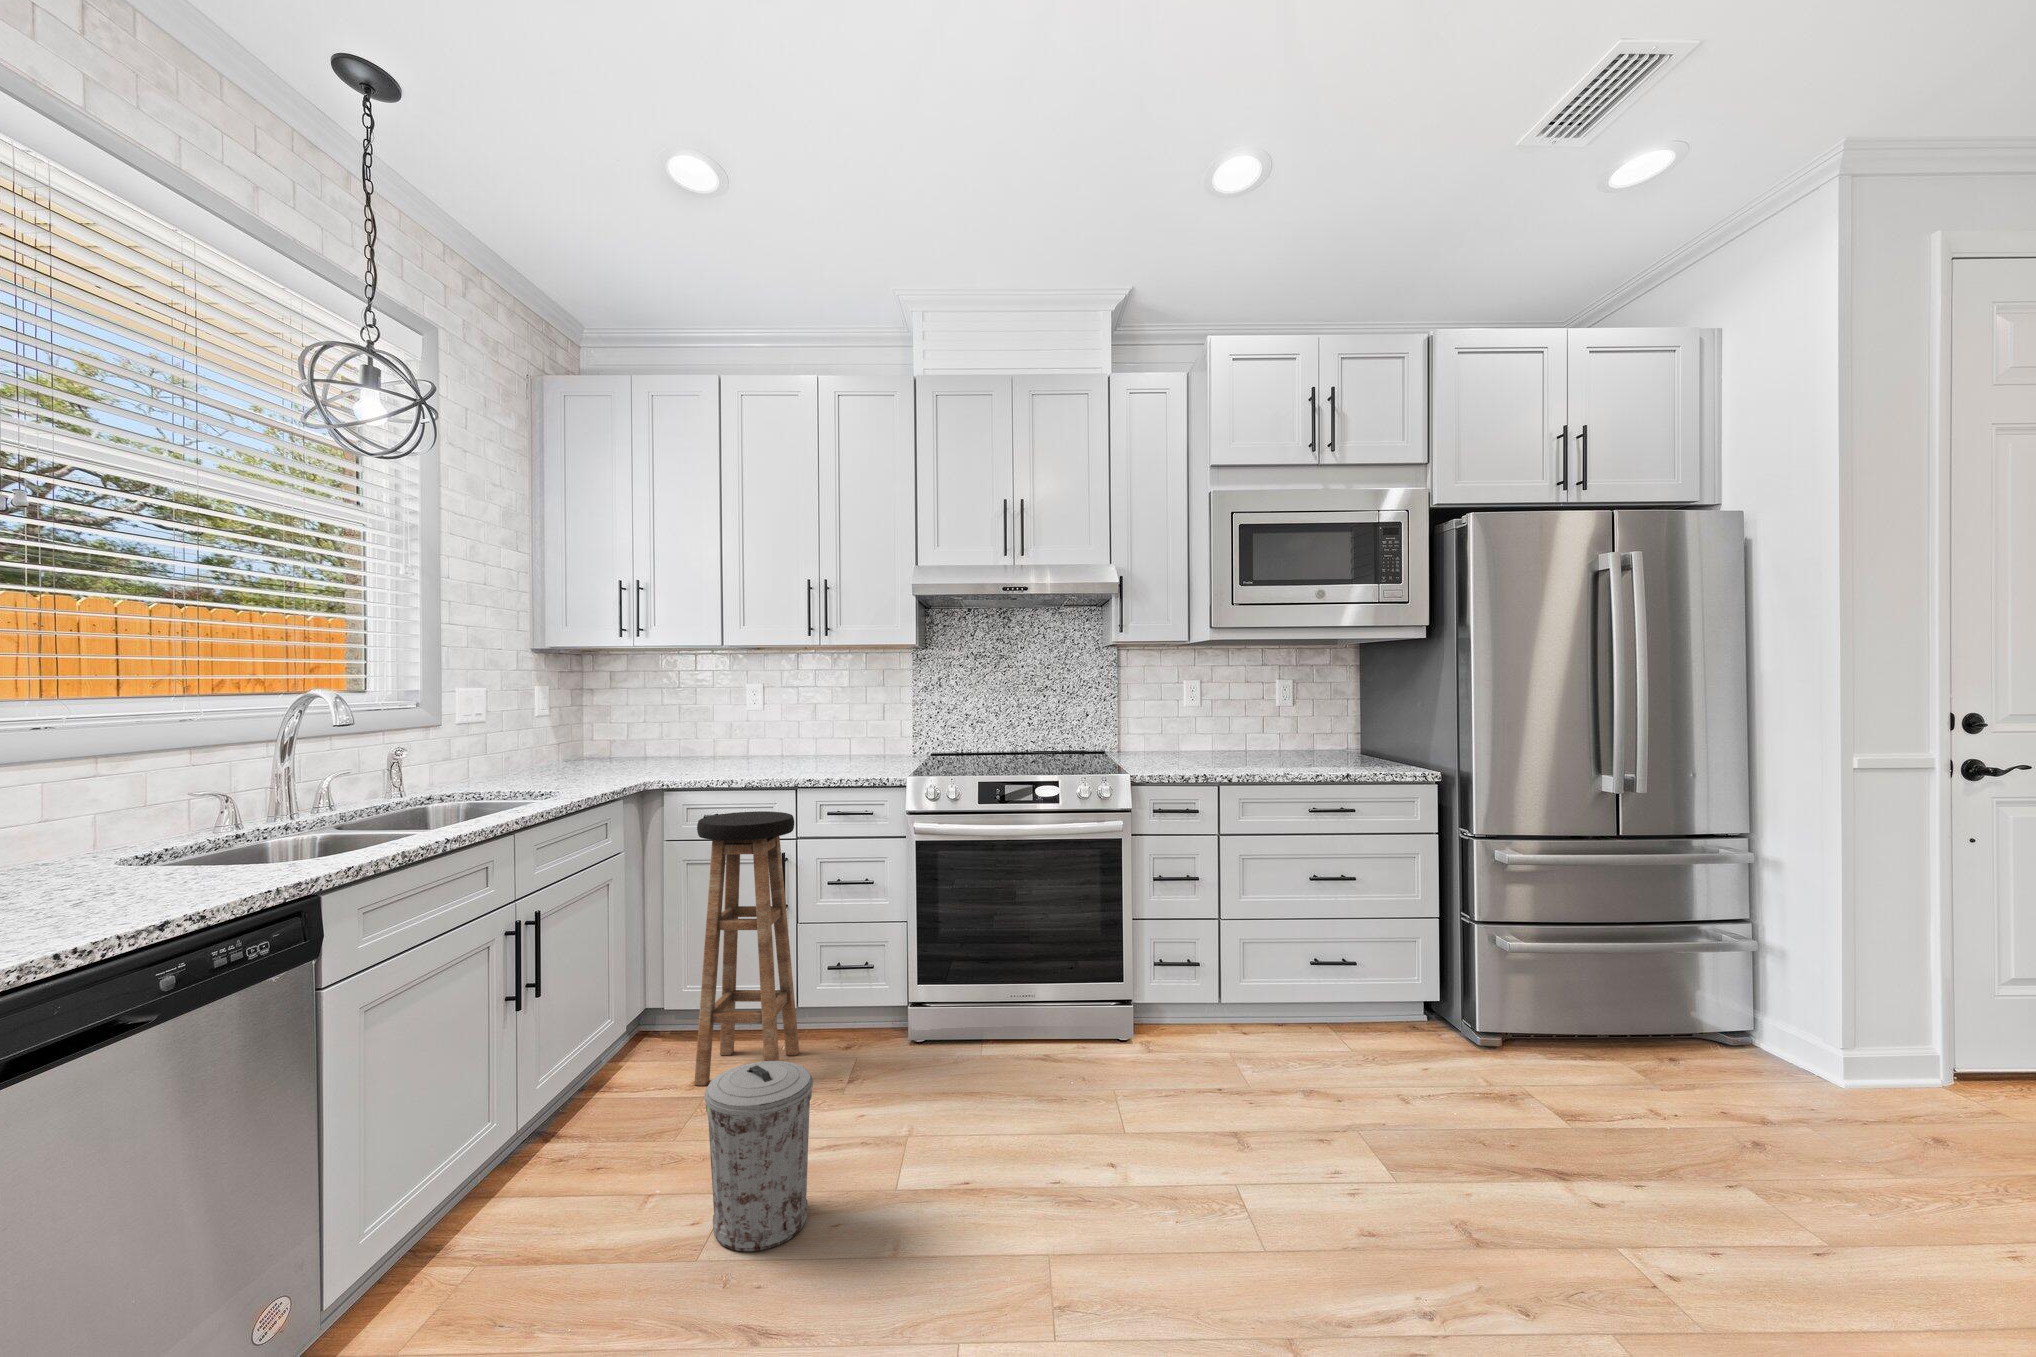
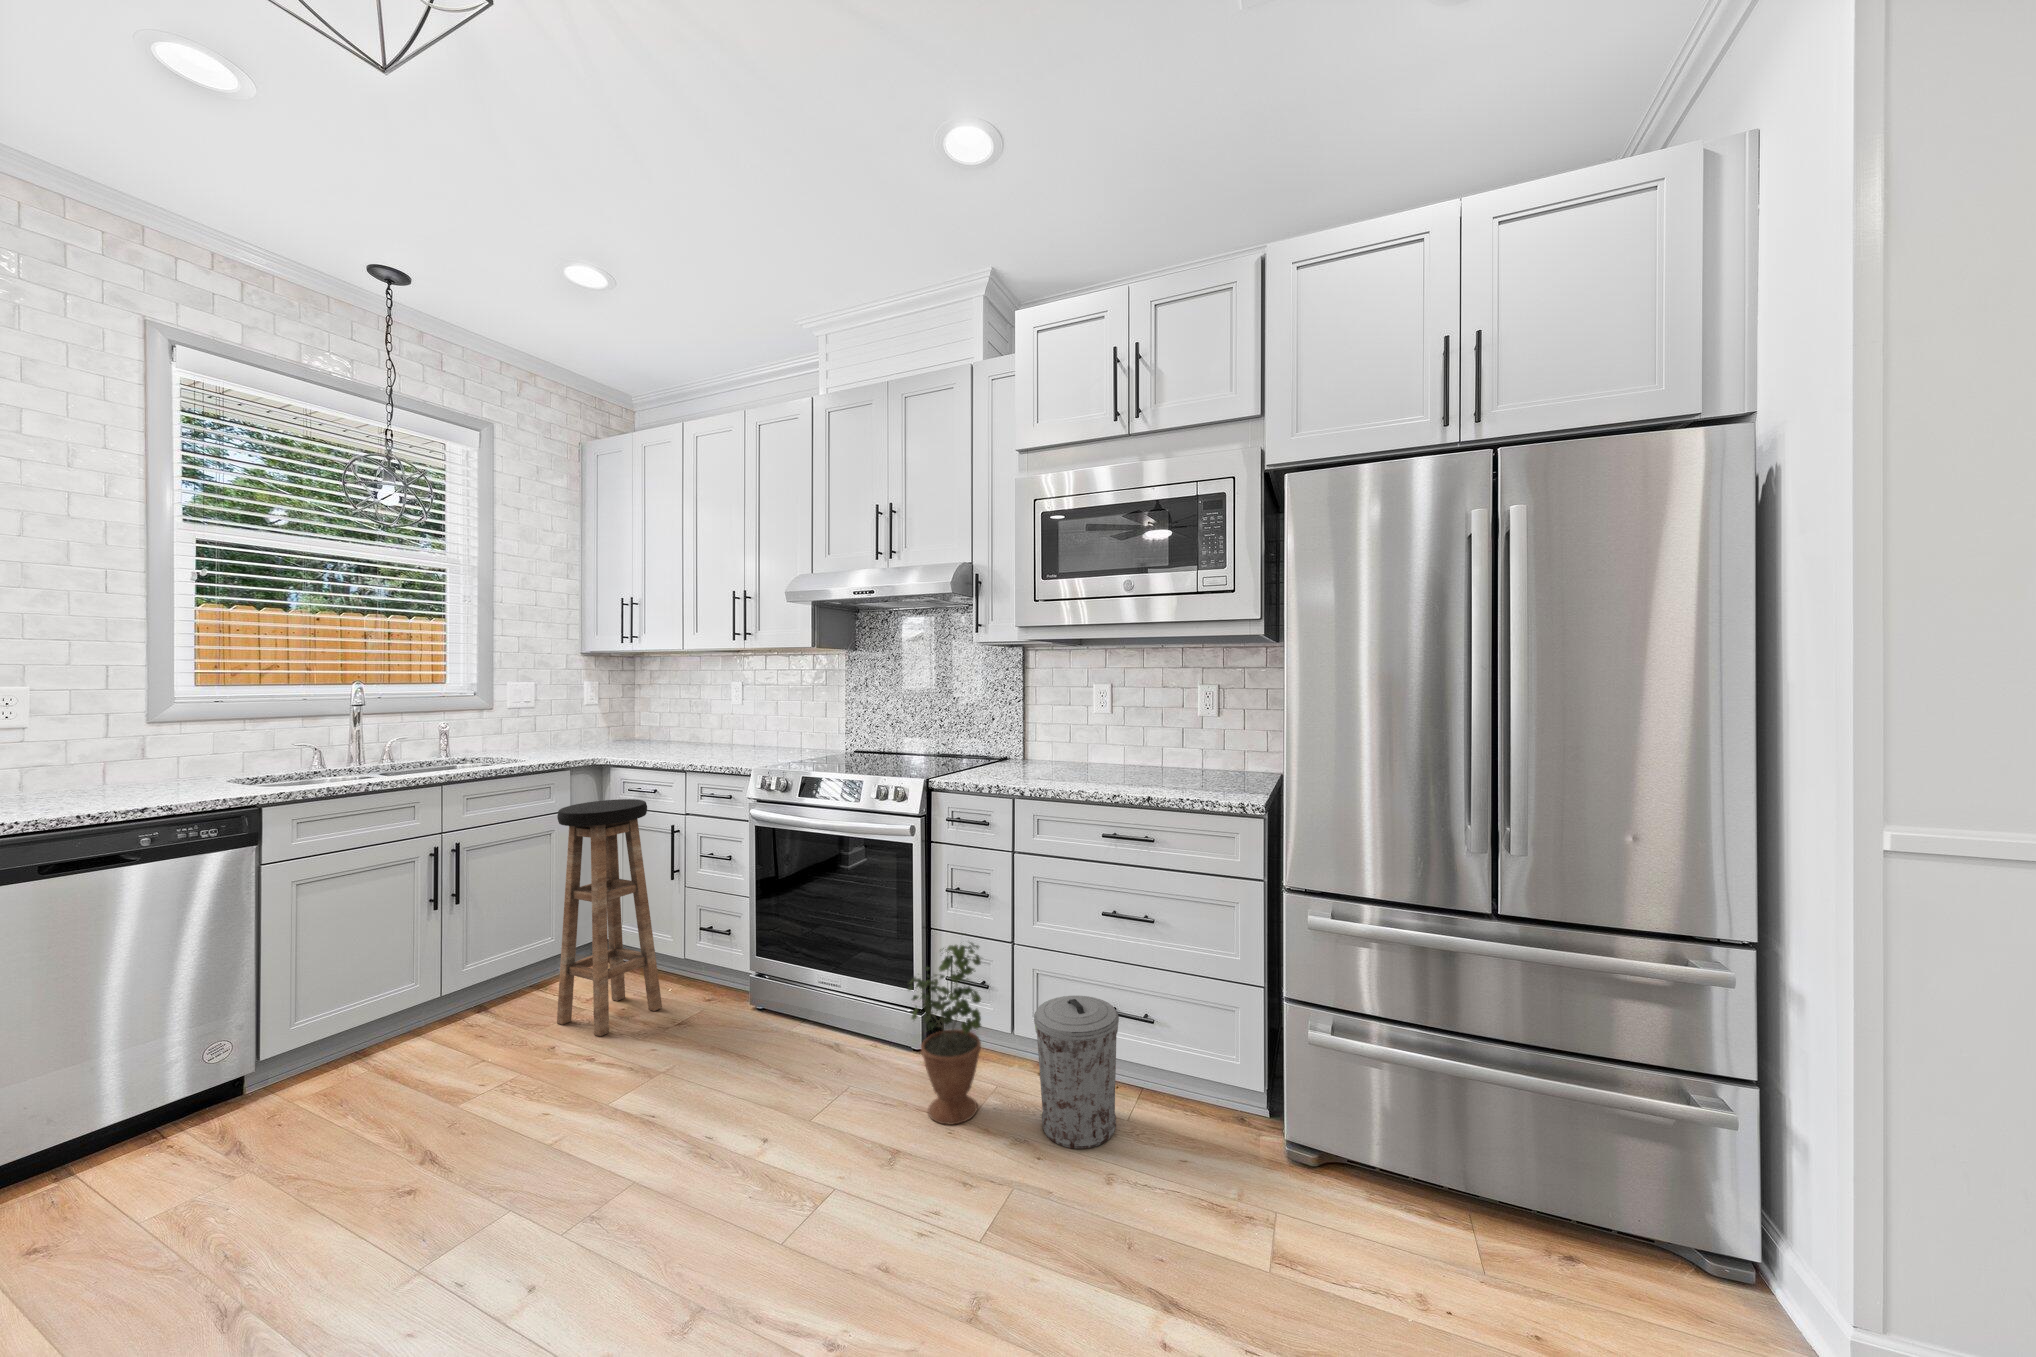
potted plant: none [1185,904,1256,1077] -> present [908,942,981,1124]
trash can: present [704,1061,813,1251] -> present [1034,996,1119,1149]

